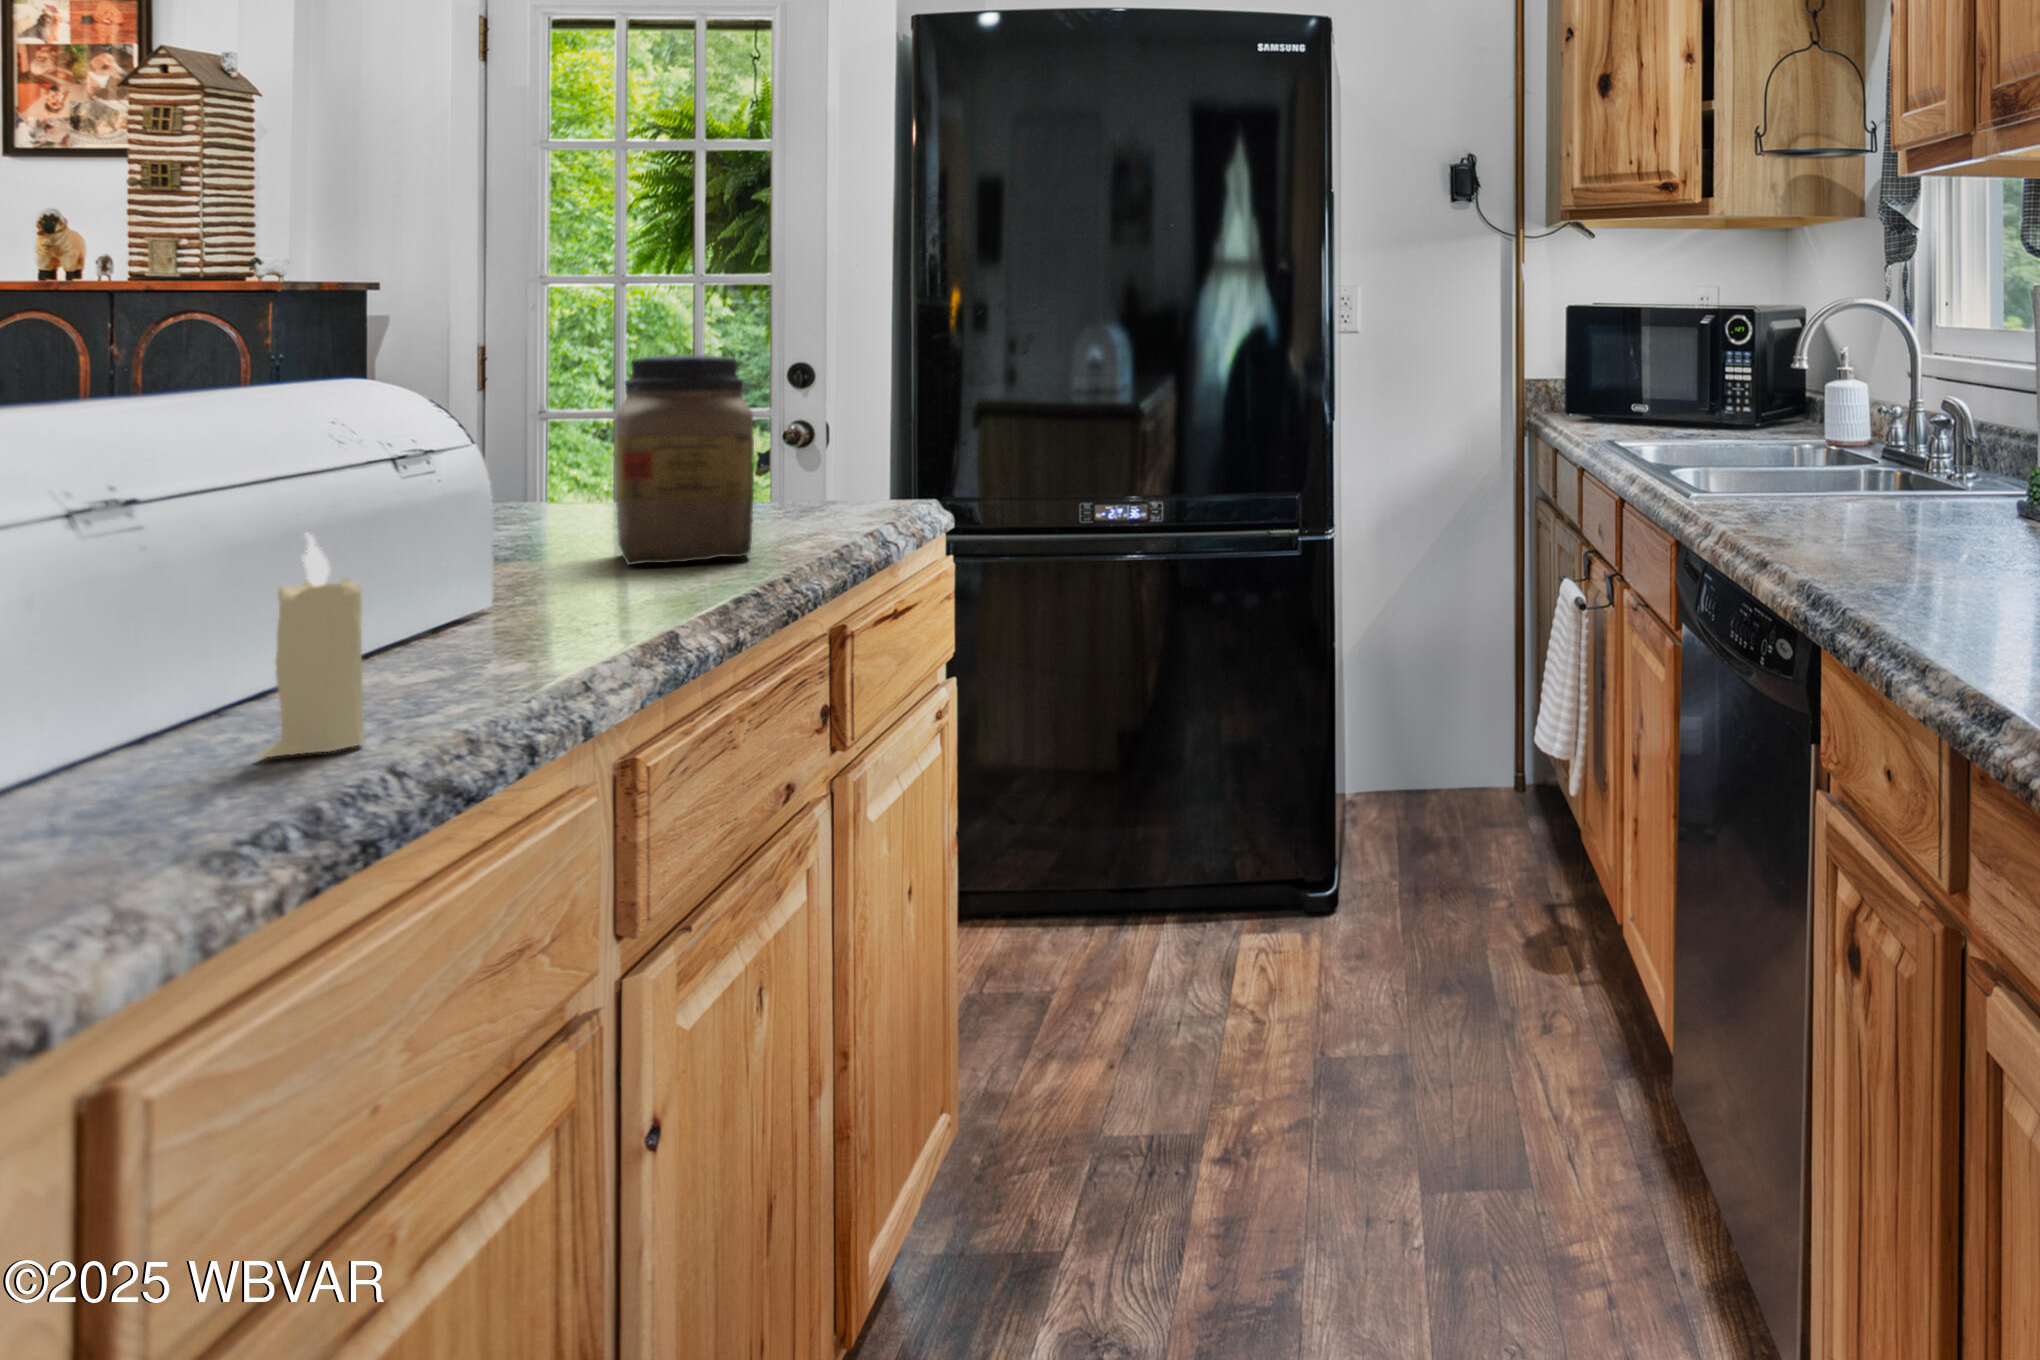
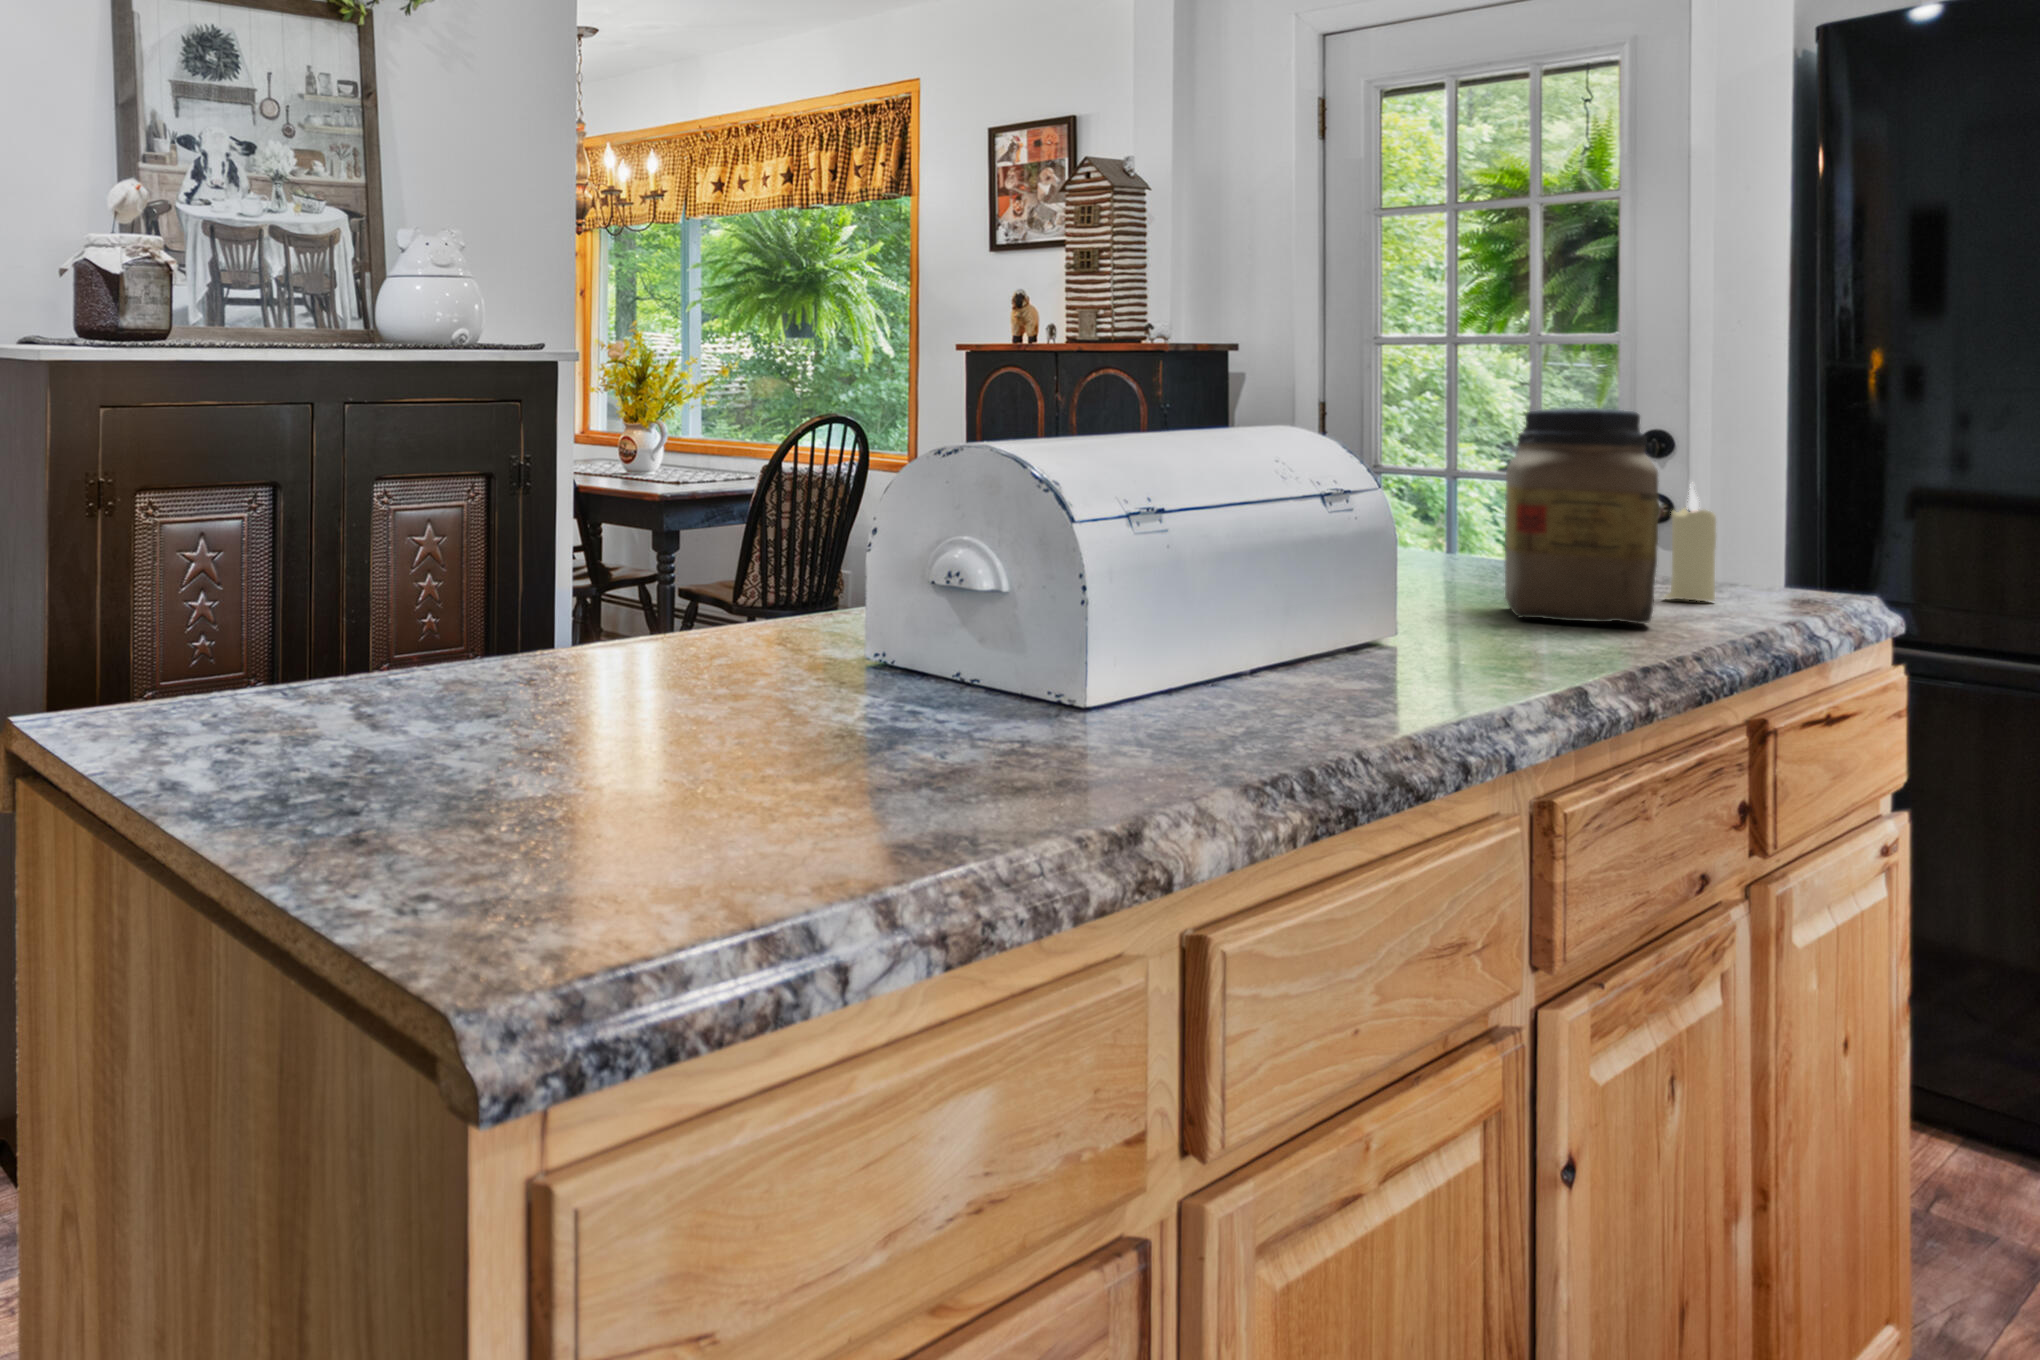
candle: present [255,533,364,758] -> present [1665,484,1716,601]

